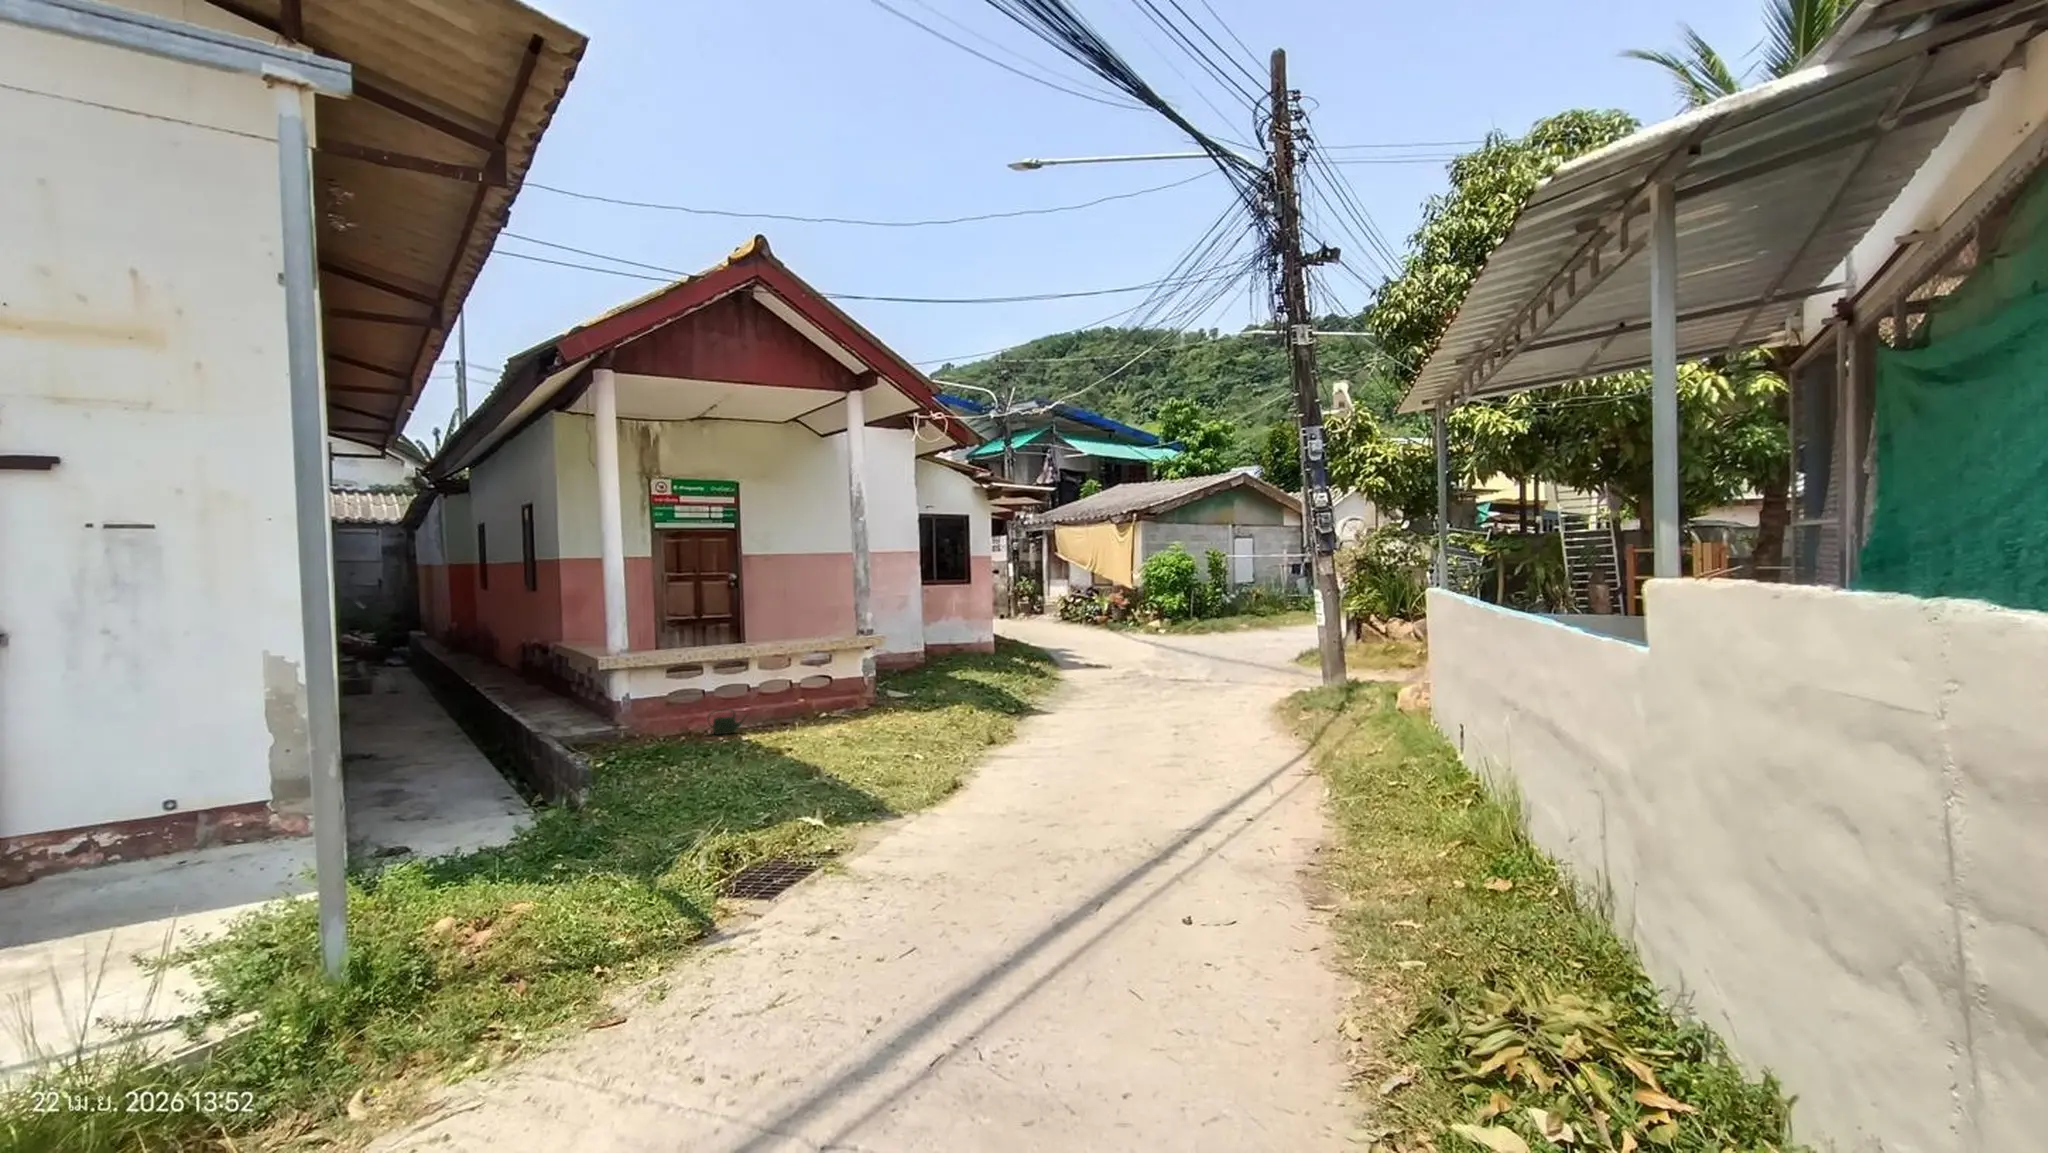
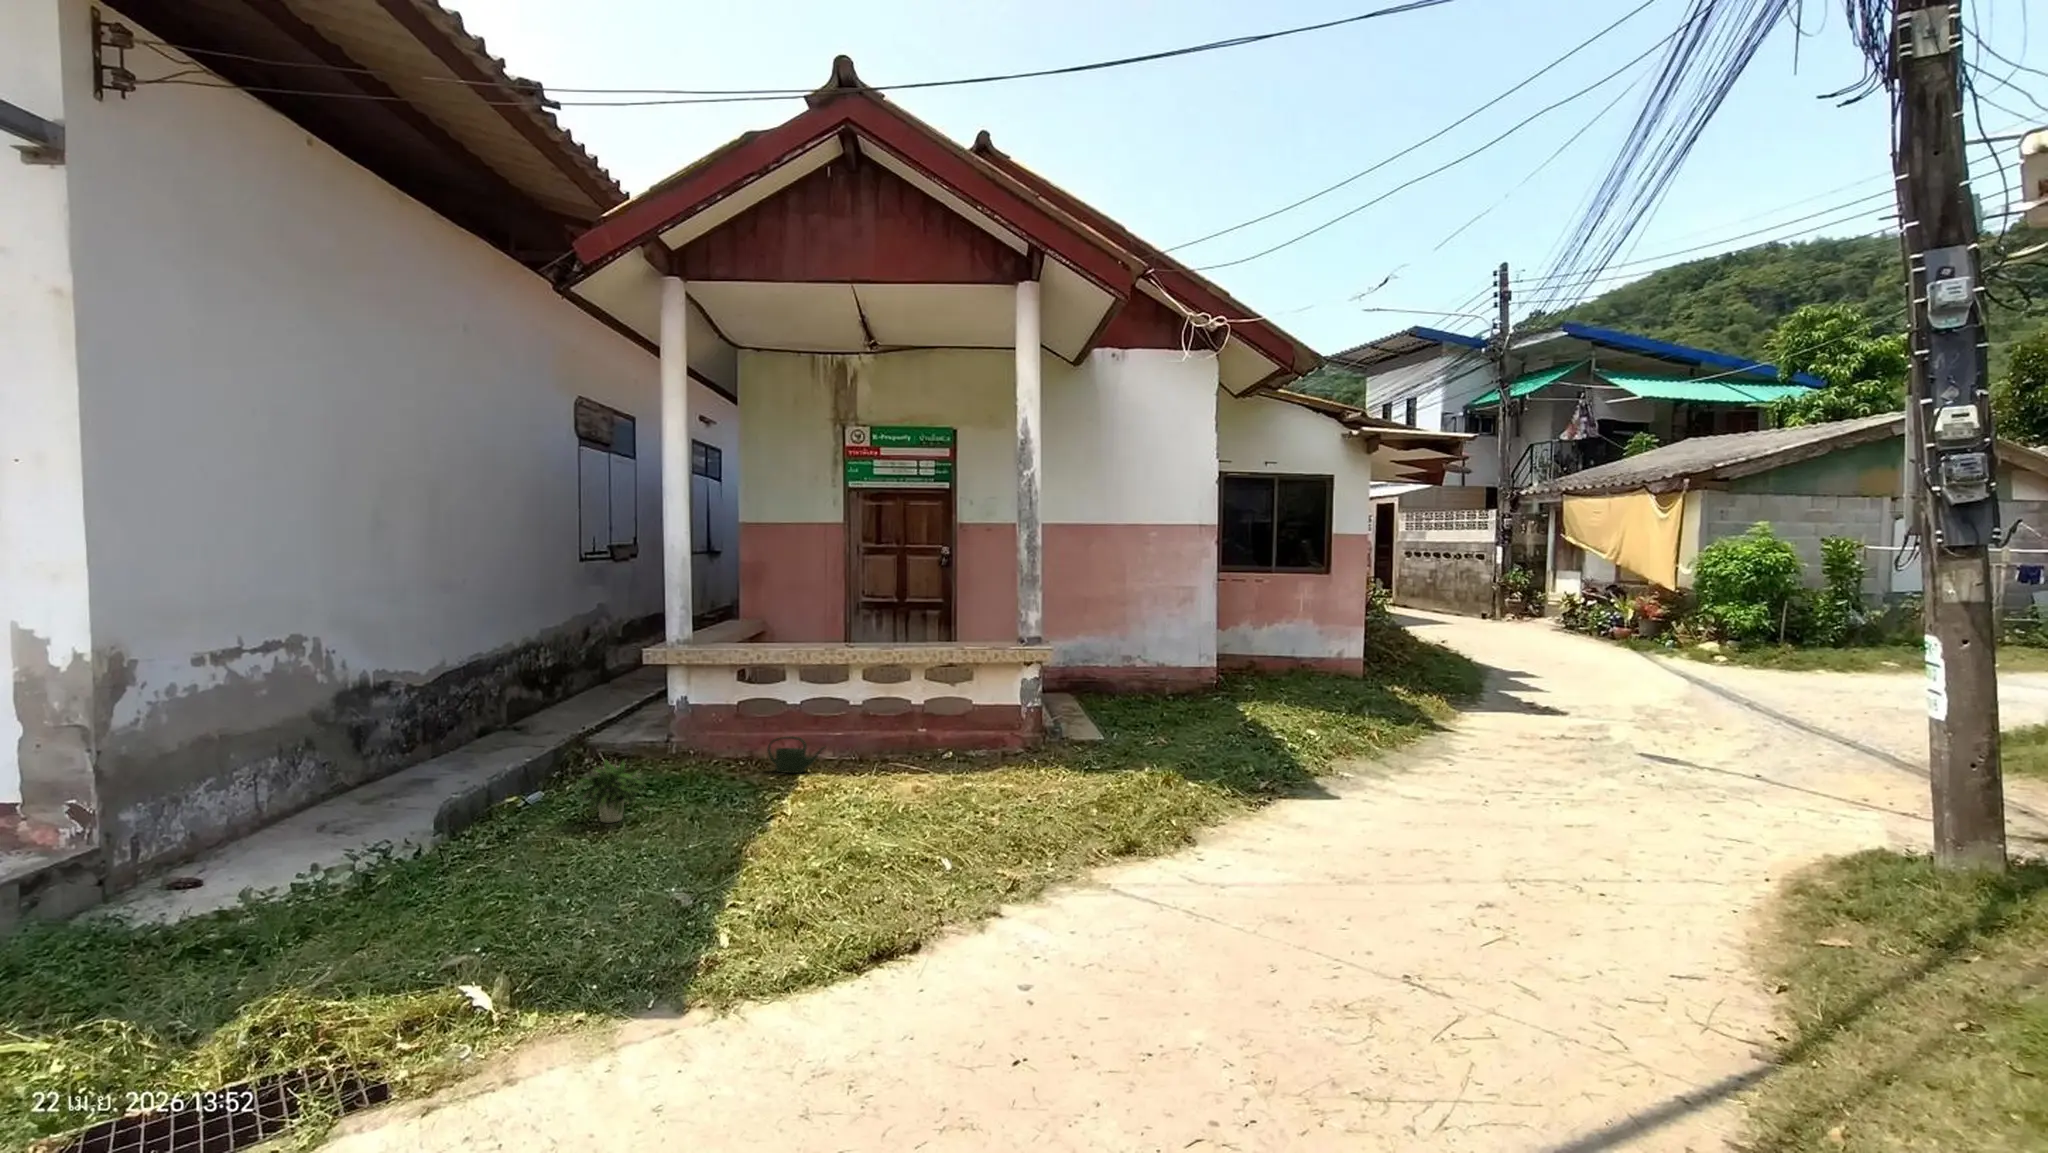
potted plant: none [643,725,684,767] -> present [579,760,645,822]

